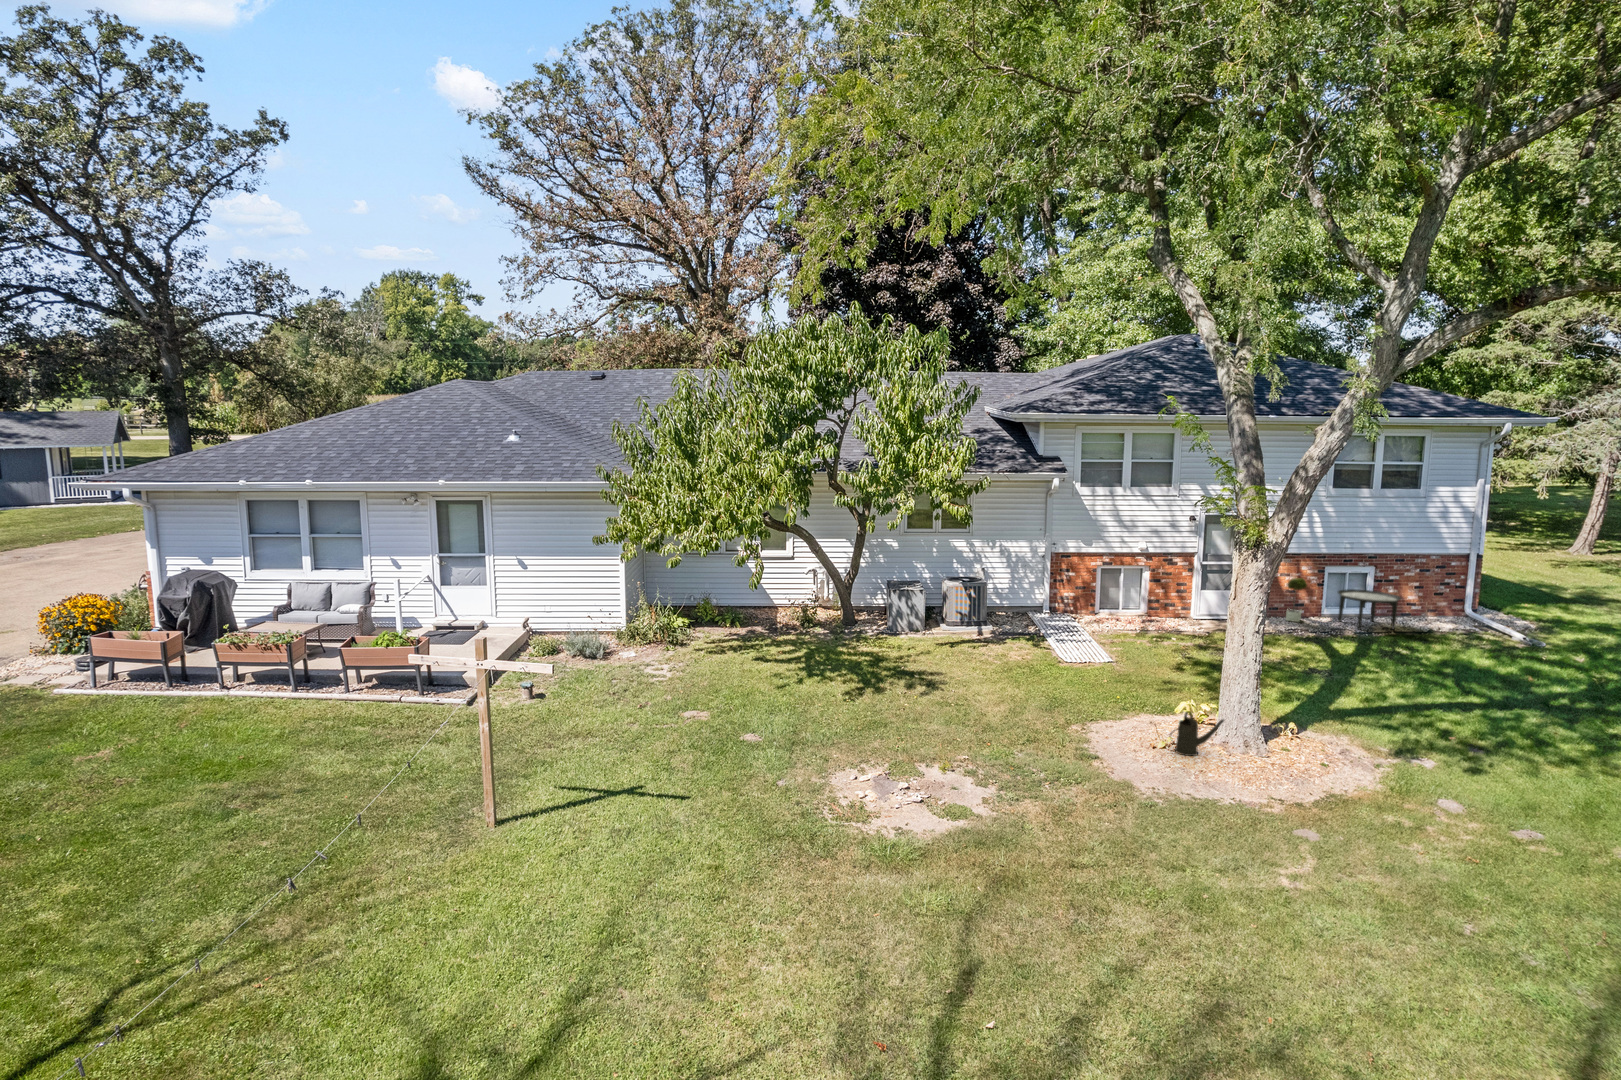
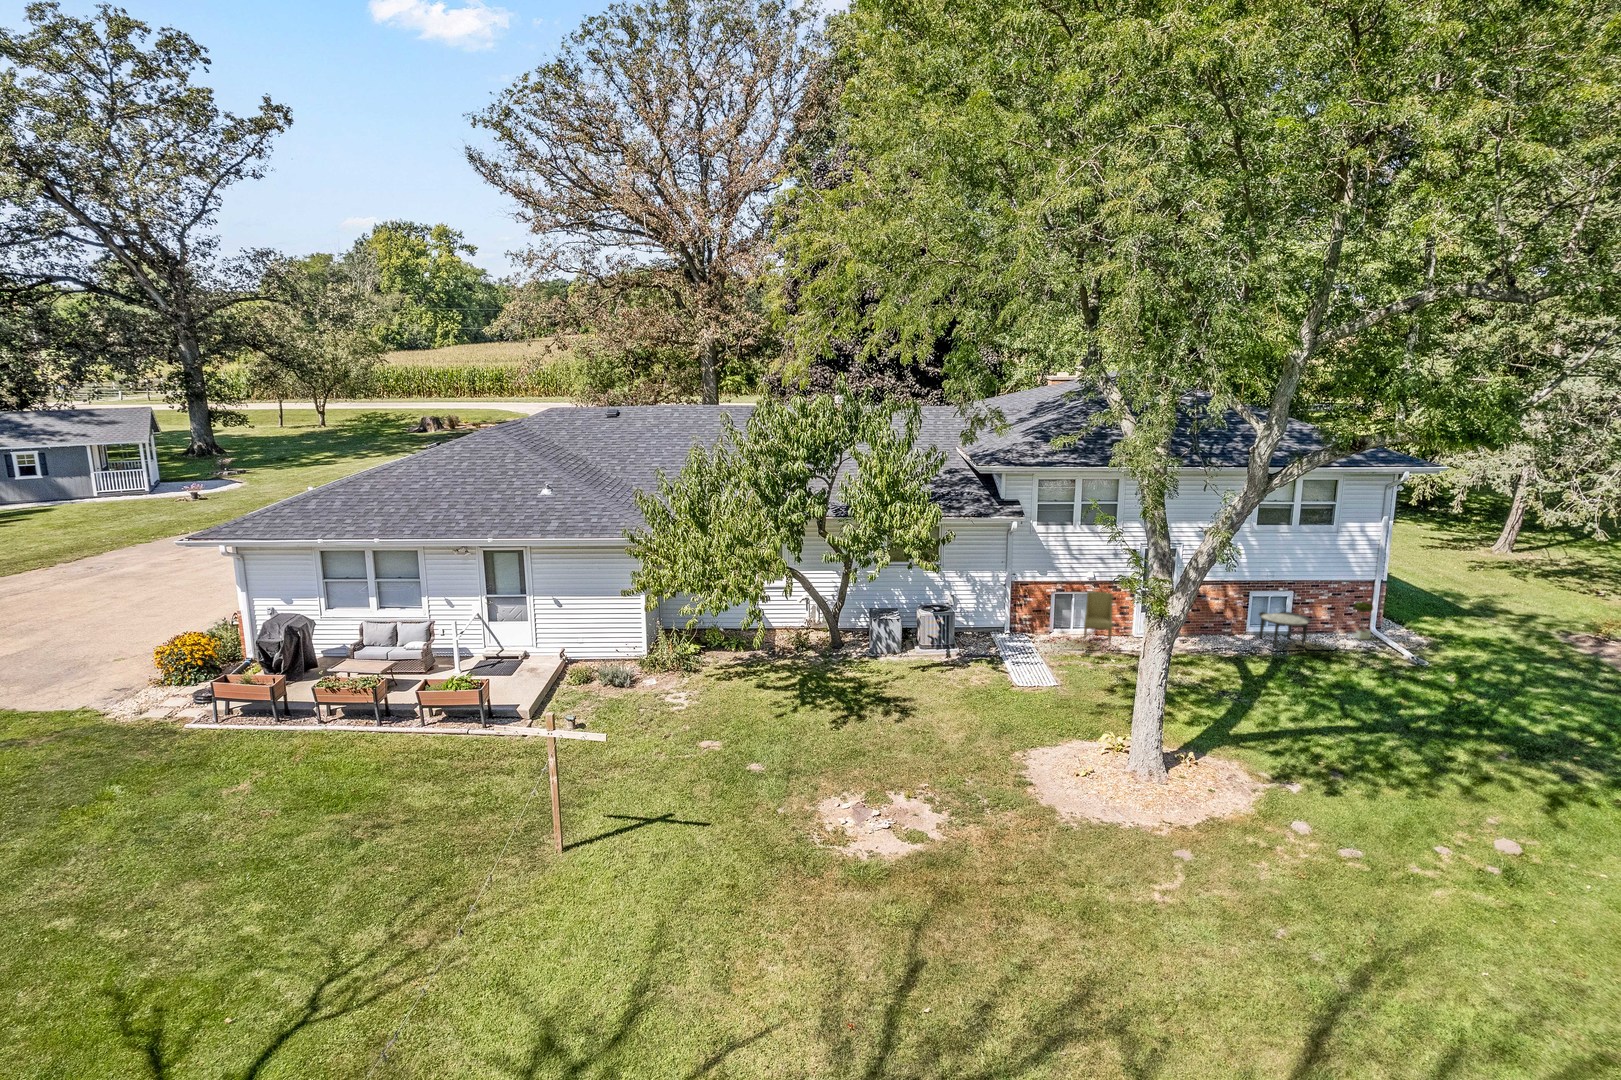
chair: none [1135,565,1169,626] -> present [1084,592,1113,645]
potted tree: present [1286,578,1307,622] -> present [1353,602,1373,639]
watering can: present [1170,711,1224,756] -> none [1086,748,1129,783]

